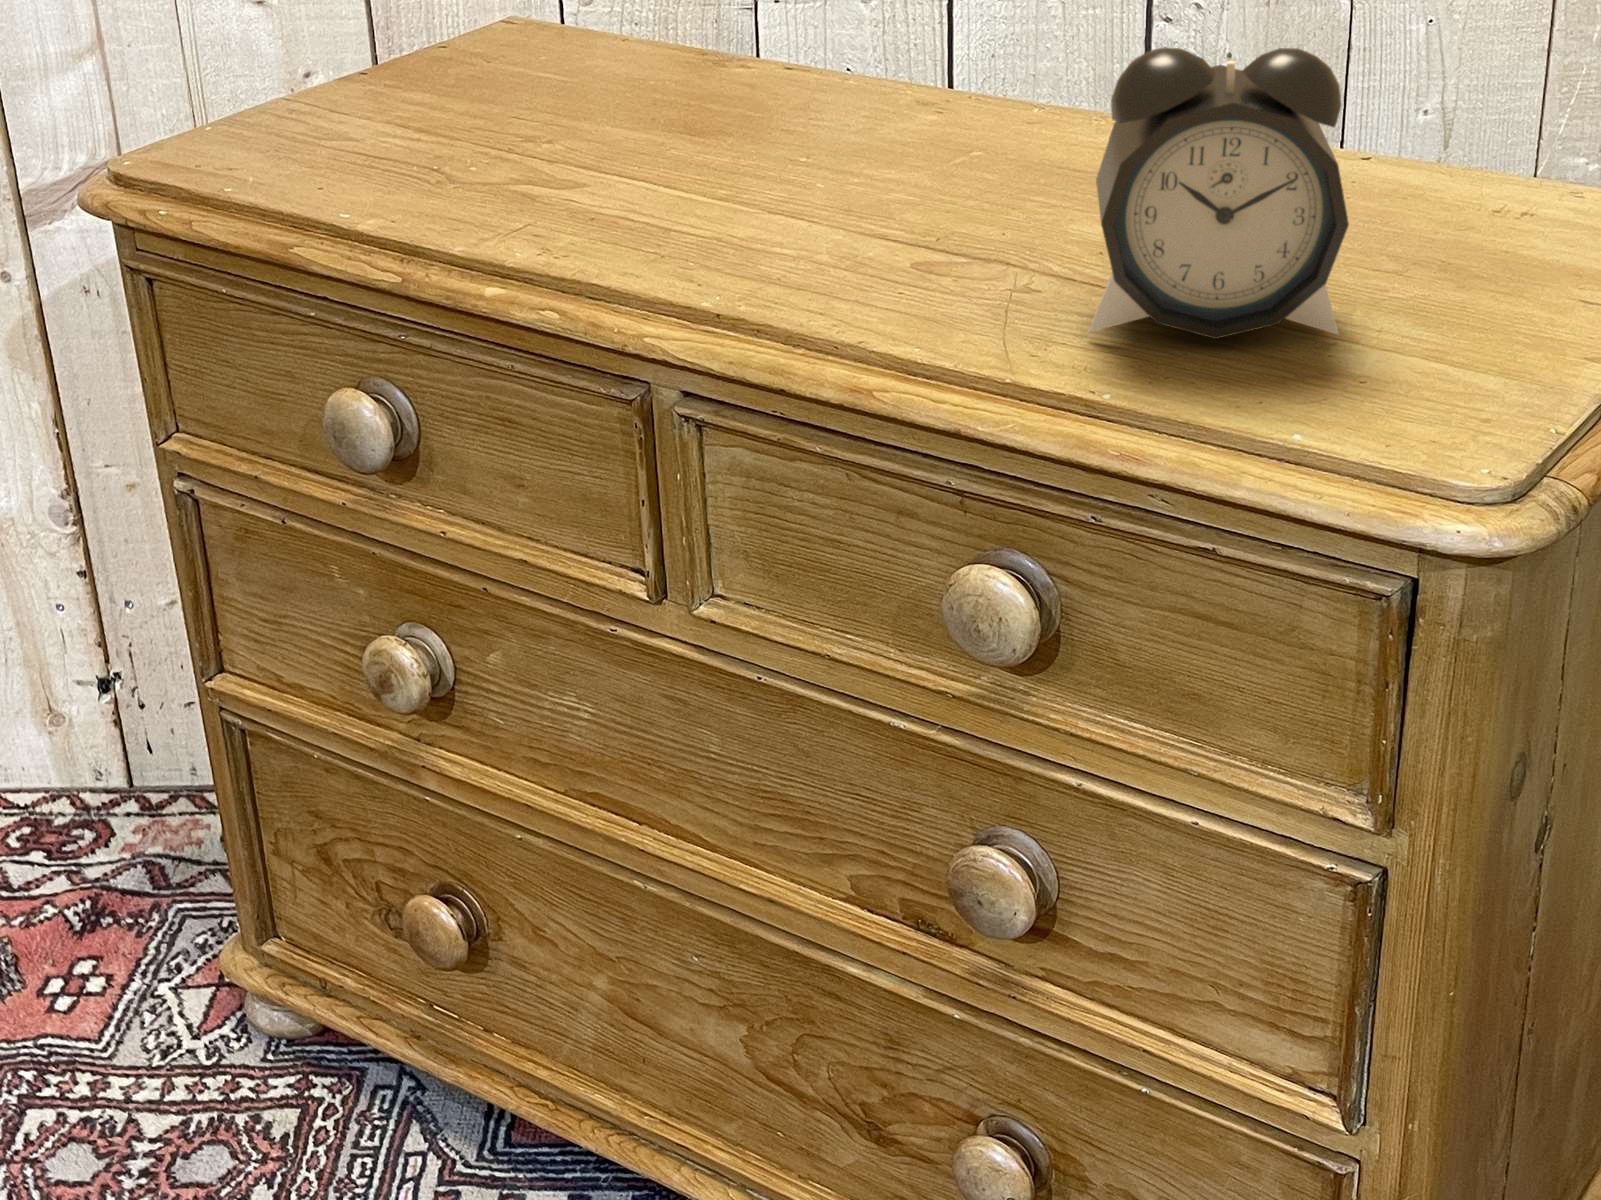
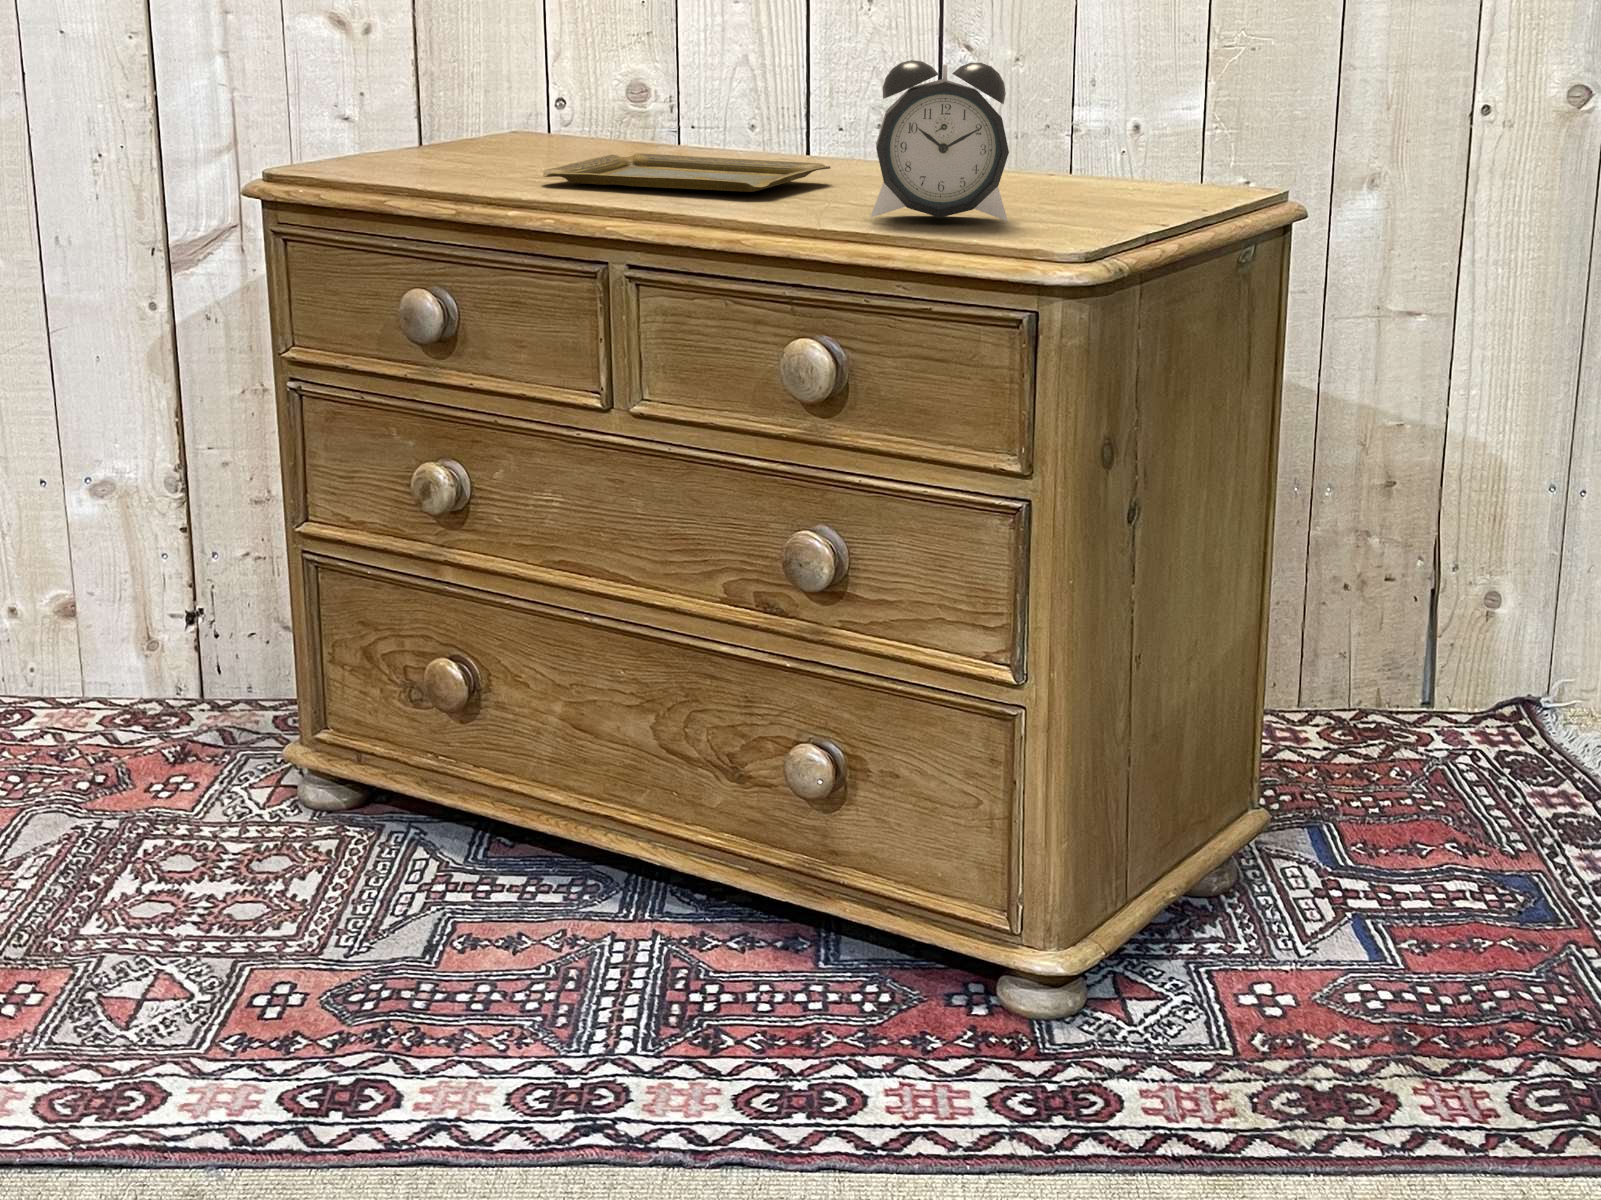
tray: none [525,88,1005,221] -> present [543,153,830,192]

